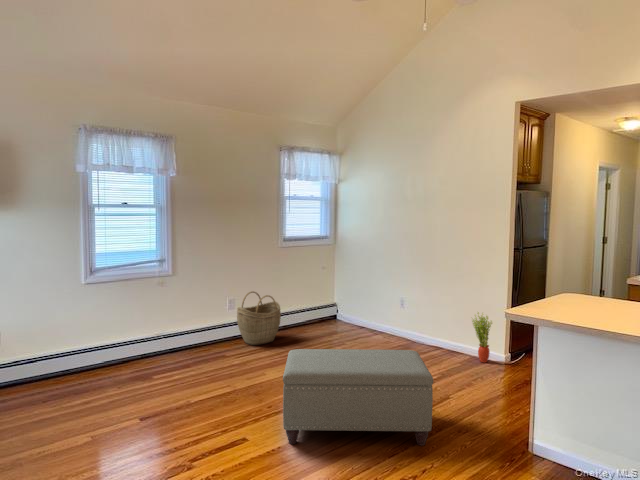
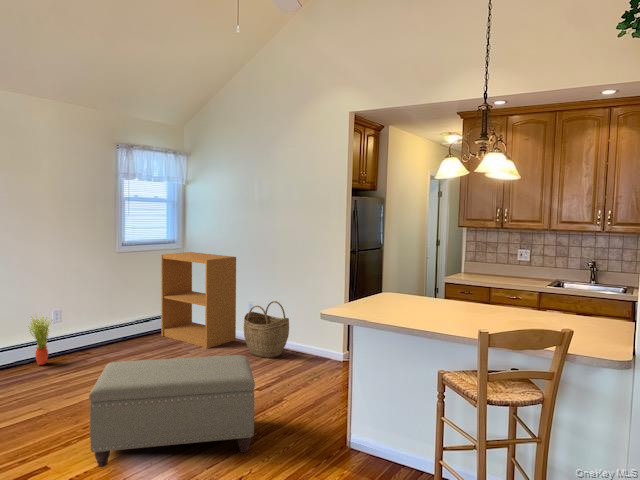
bookshelf: none [316,248,389,342] -> present [161,252,236,349]
woven basket: present [237,291,281,345] -> present [244,301,289,358]
potted plant: present [472,312,492,363] -> present [29,316,52,365]

